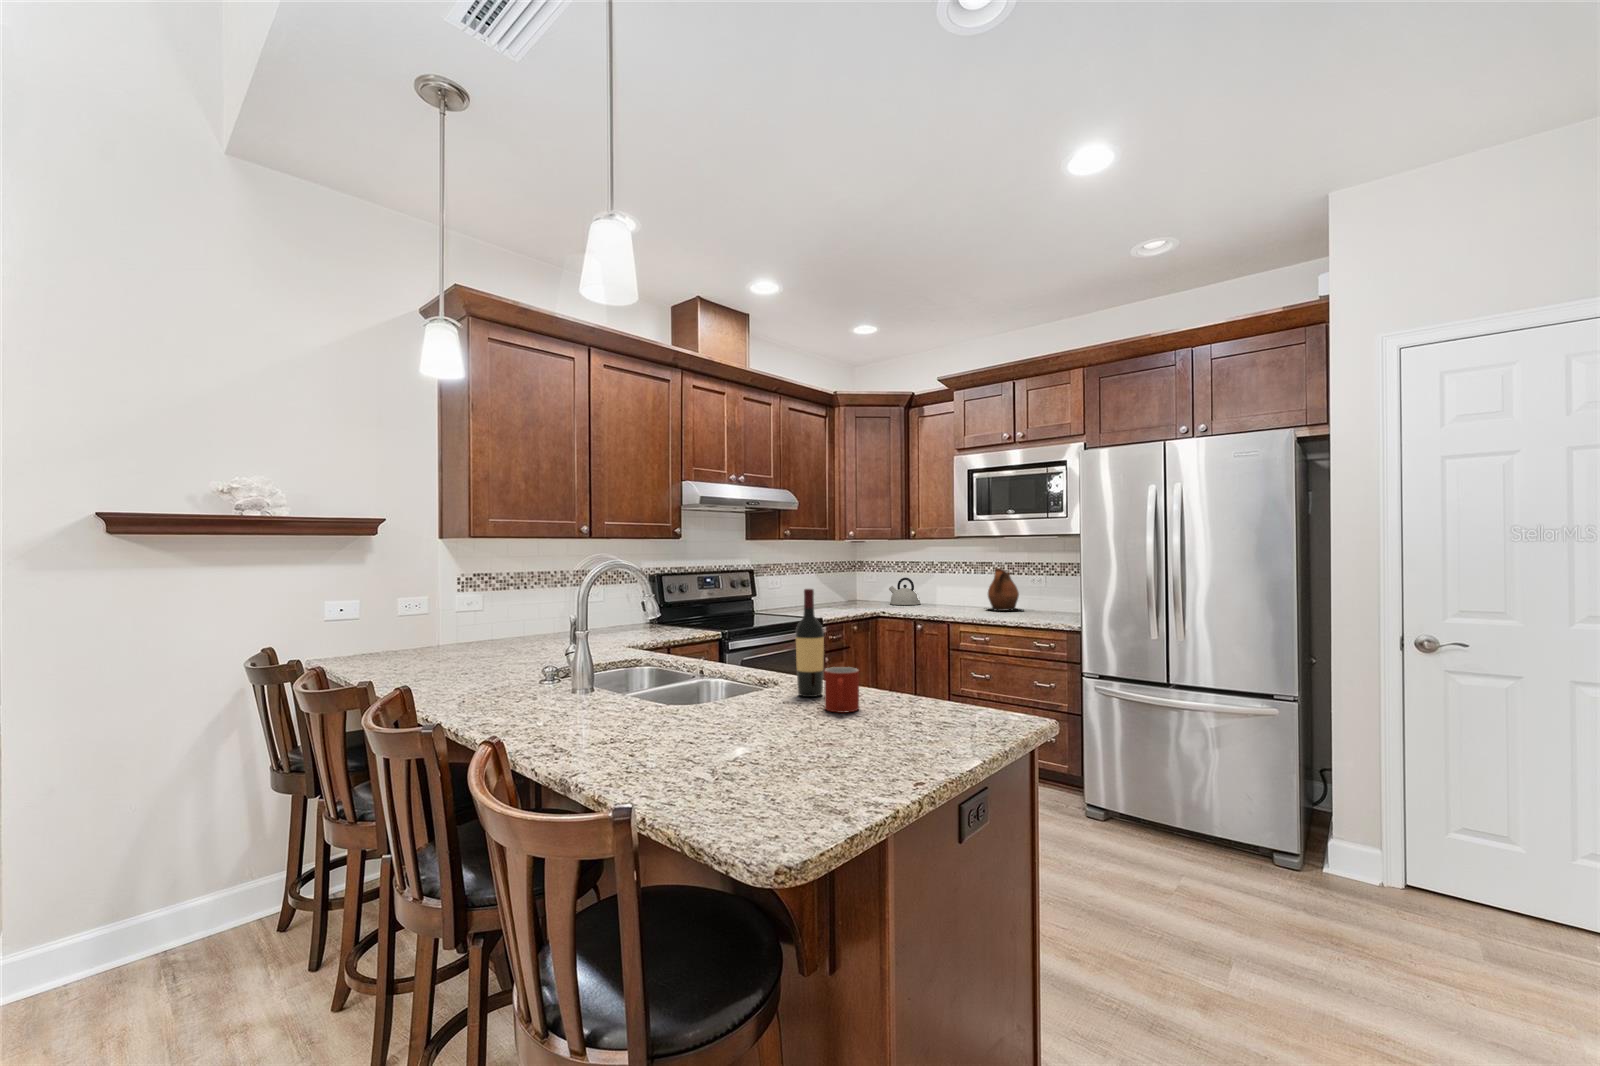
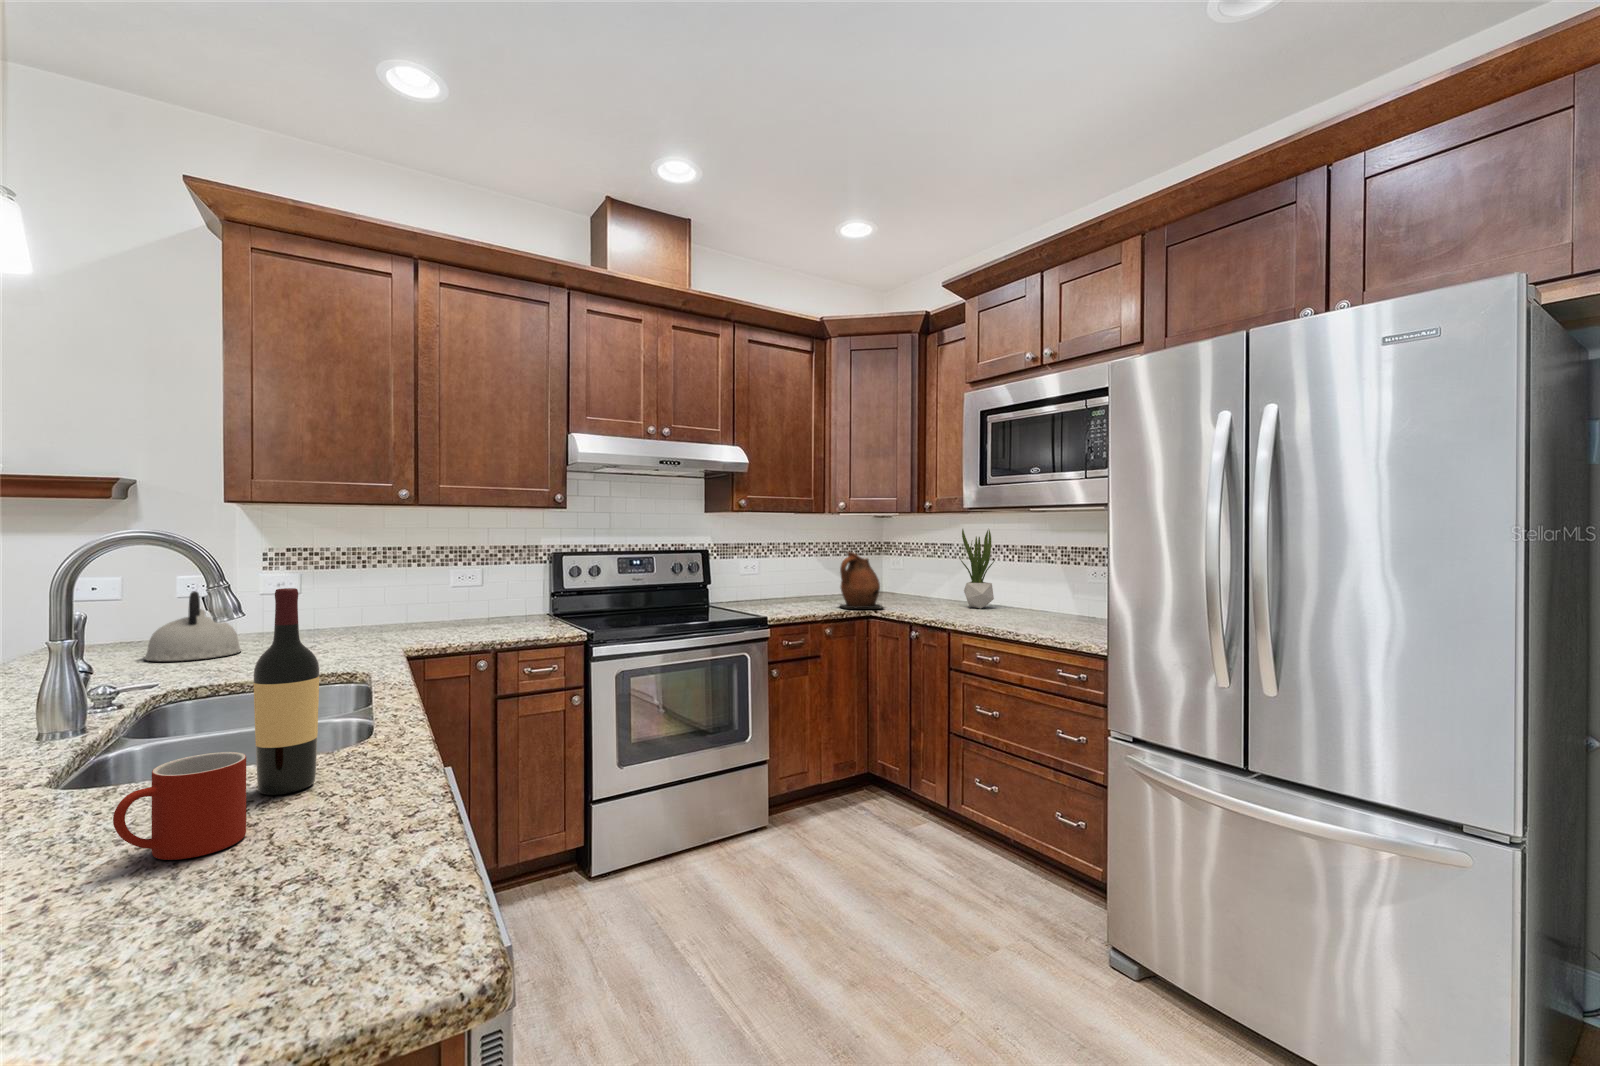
potted plant: none [933,550,961,609] -> present [959,529,995,609]
ceramic pitcher: present [986,568,1019,611] -> present [840,552,883,609]
kettle: present [889,578,921,605] -> present [144,591,241,661]

